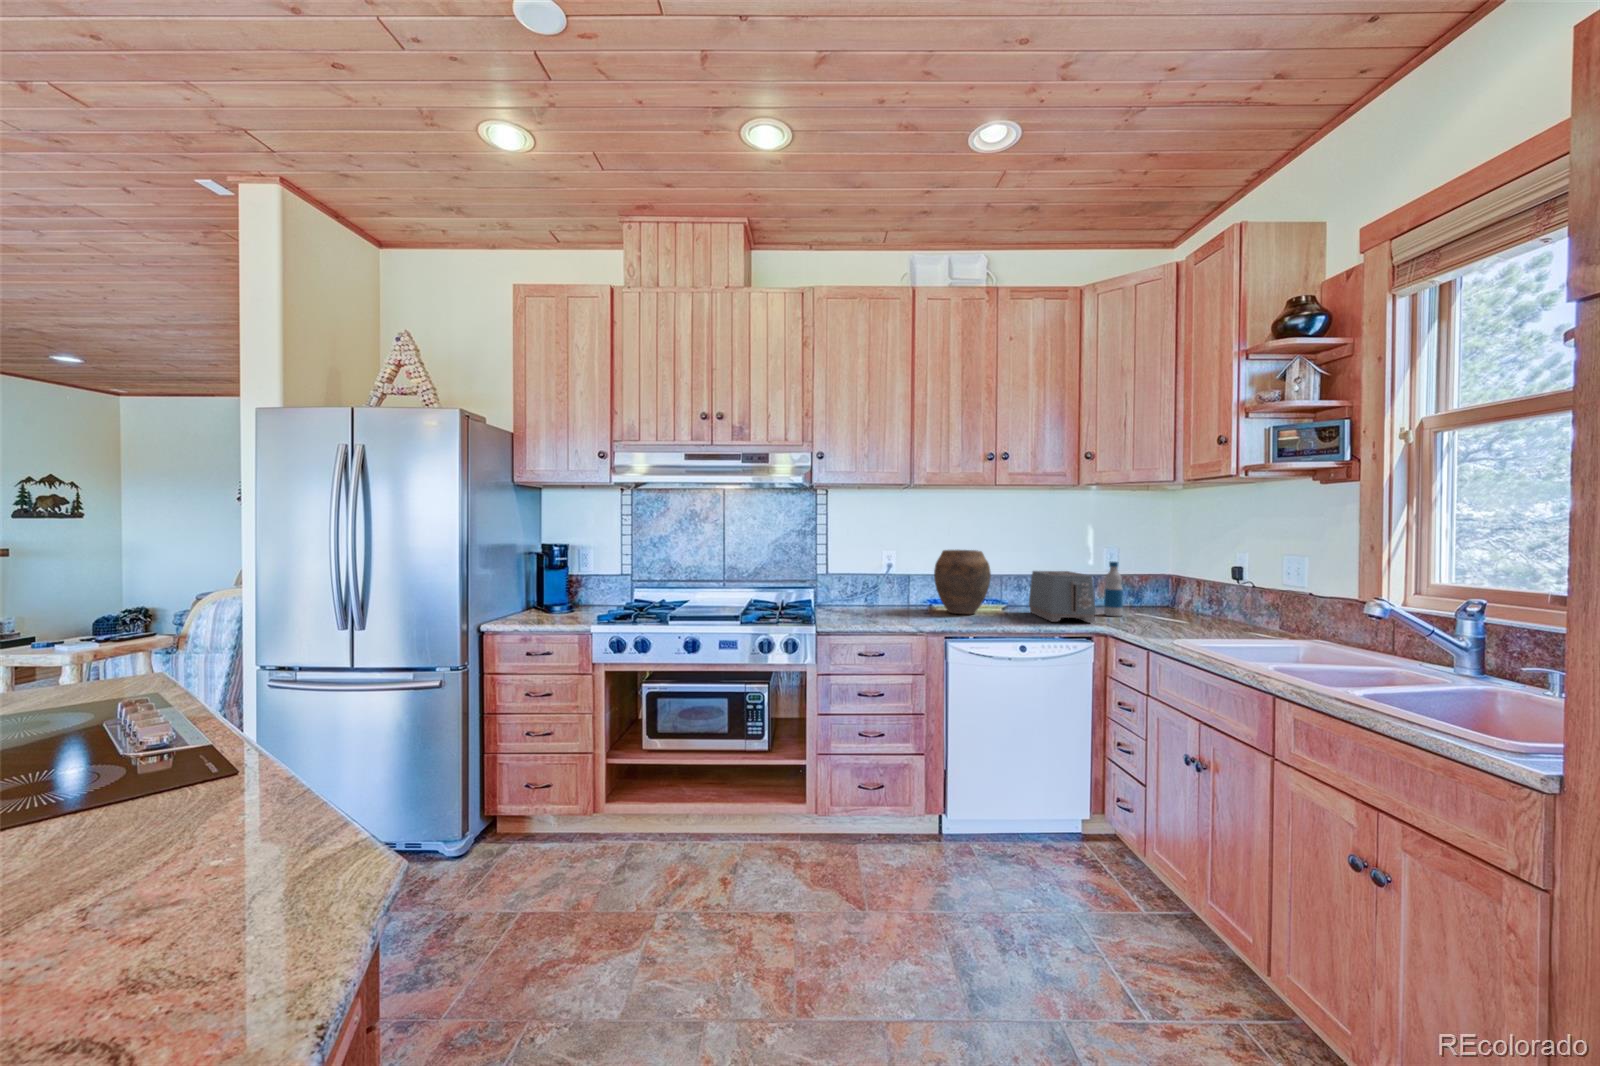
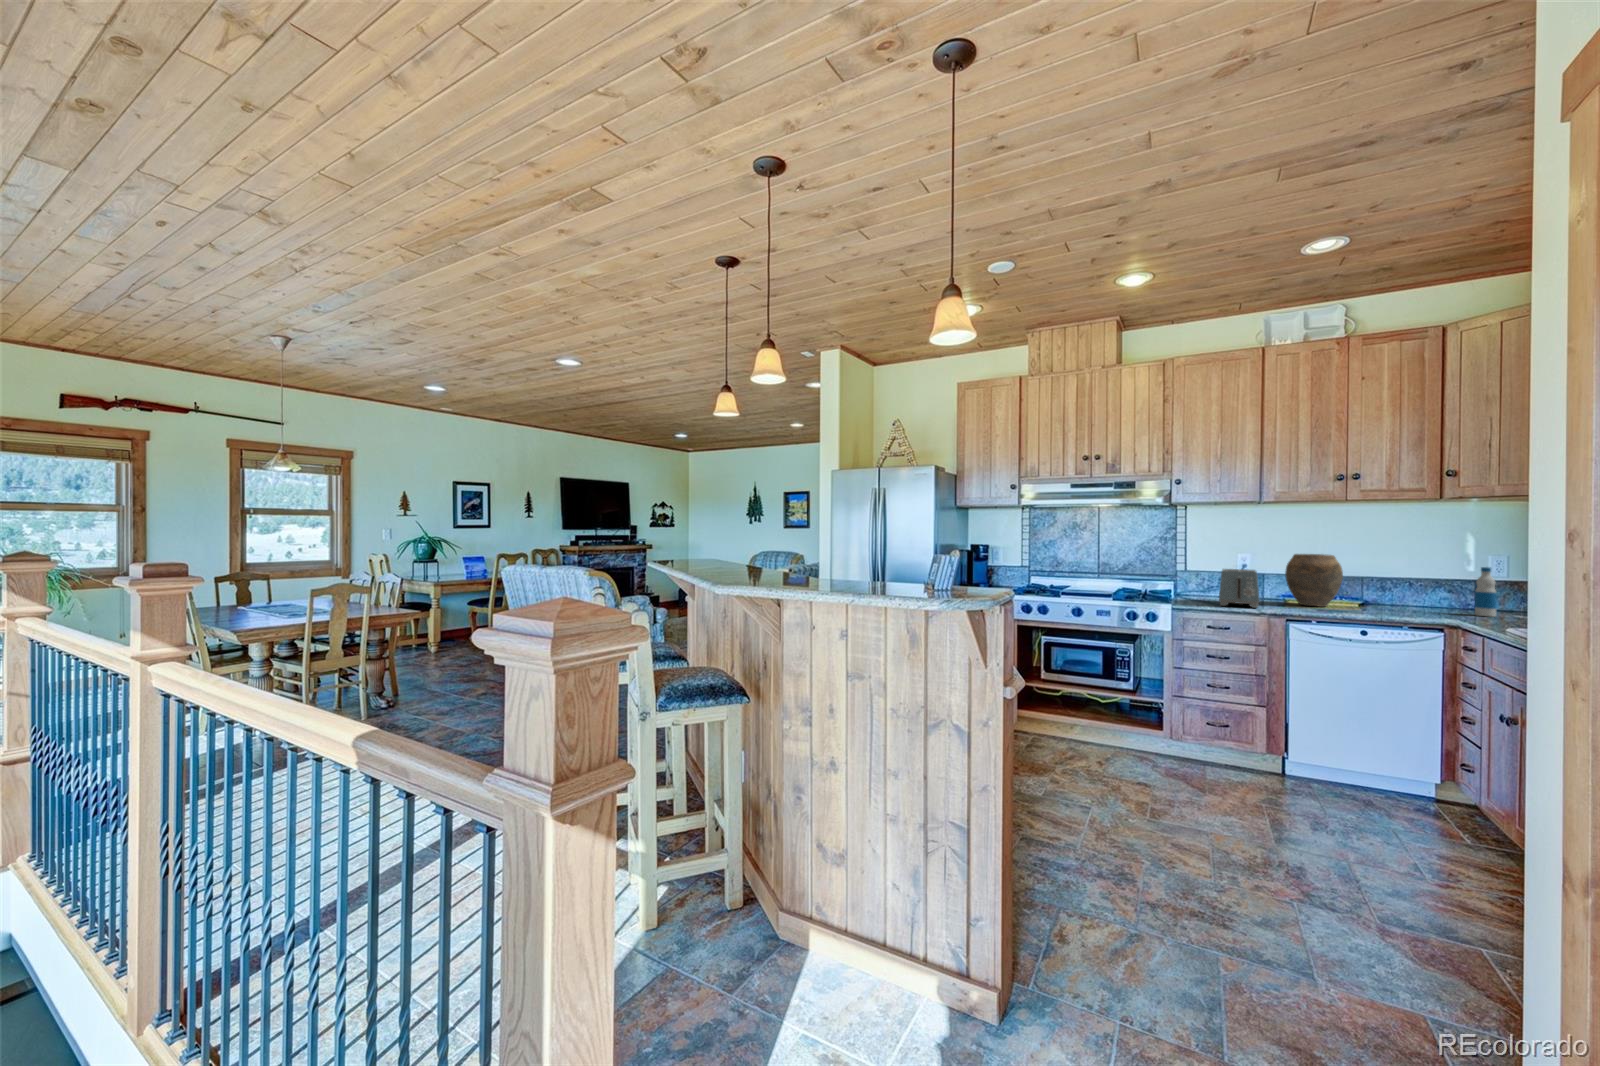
toaster: present [1029,571,1096,623] -> present [1219,569,1259,608]

